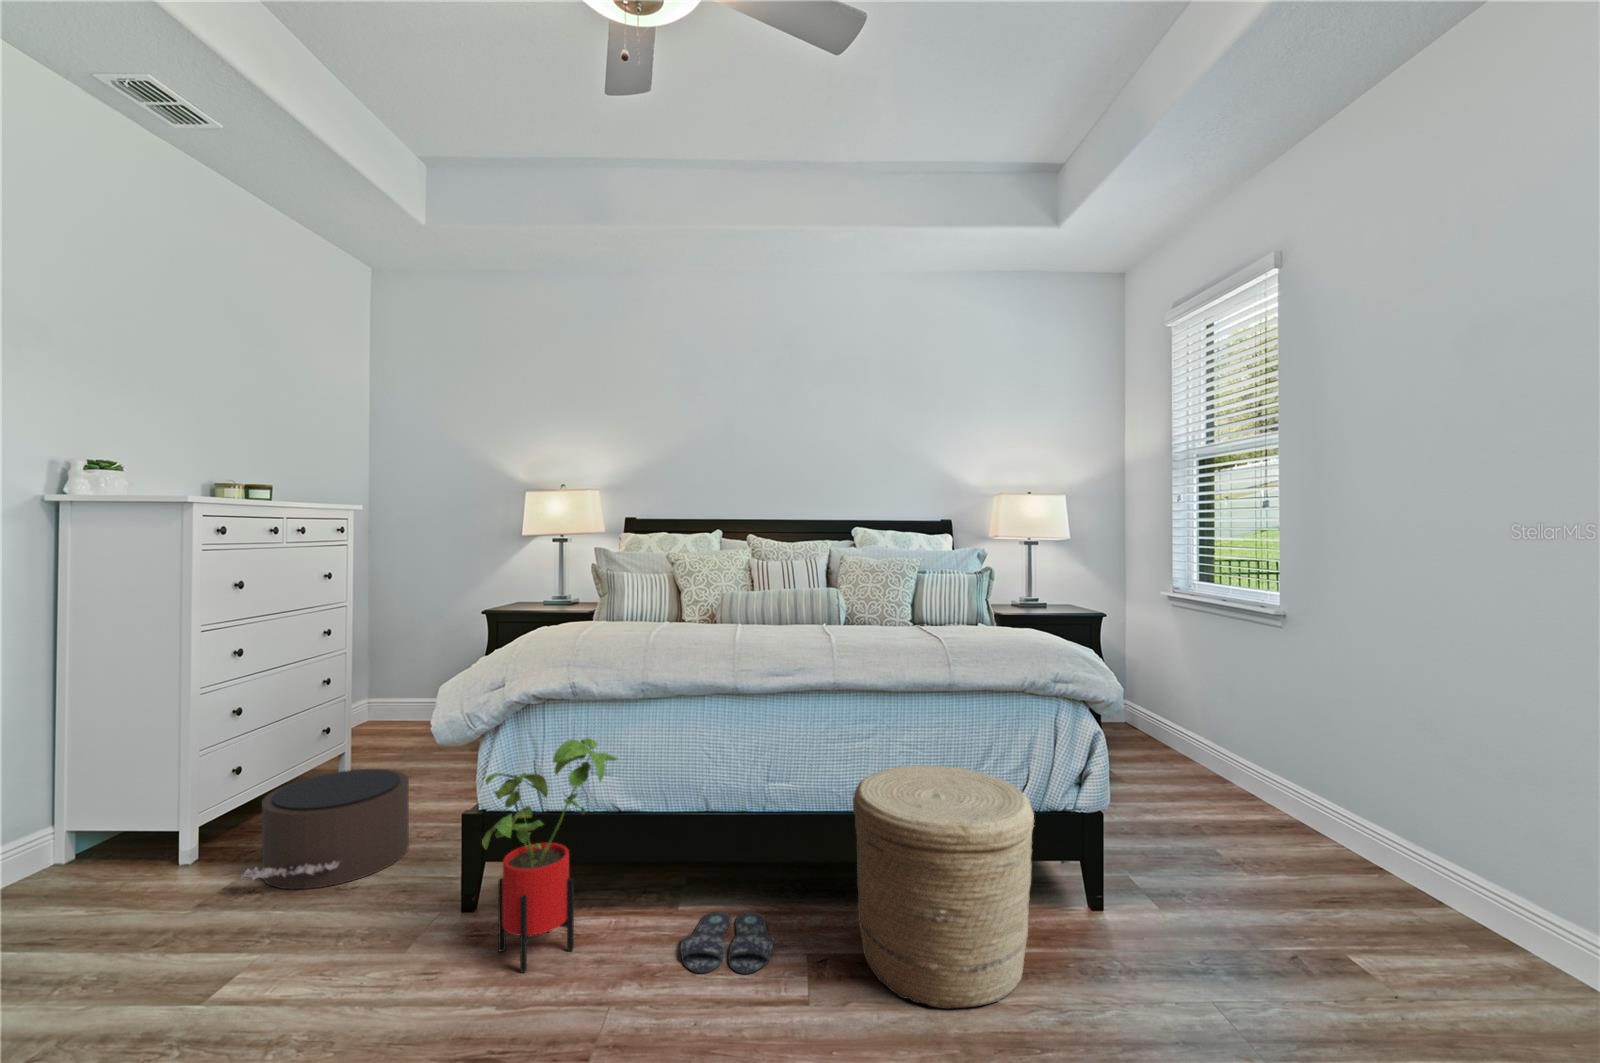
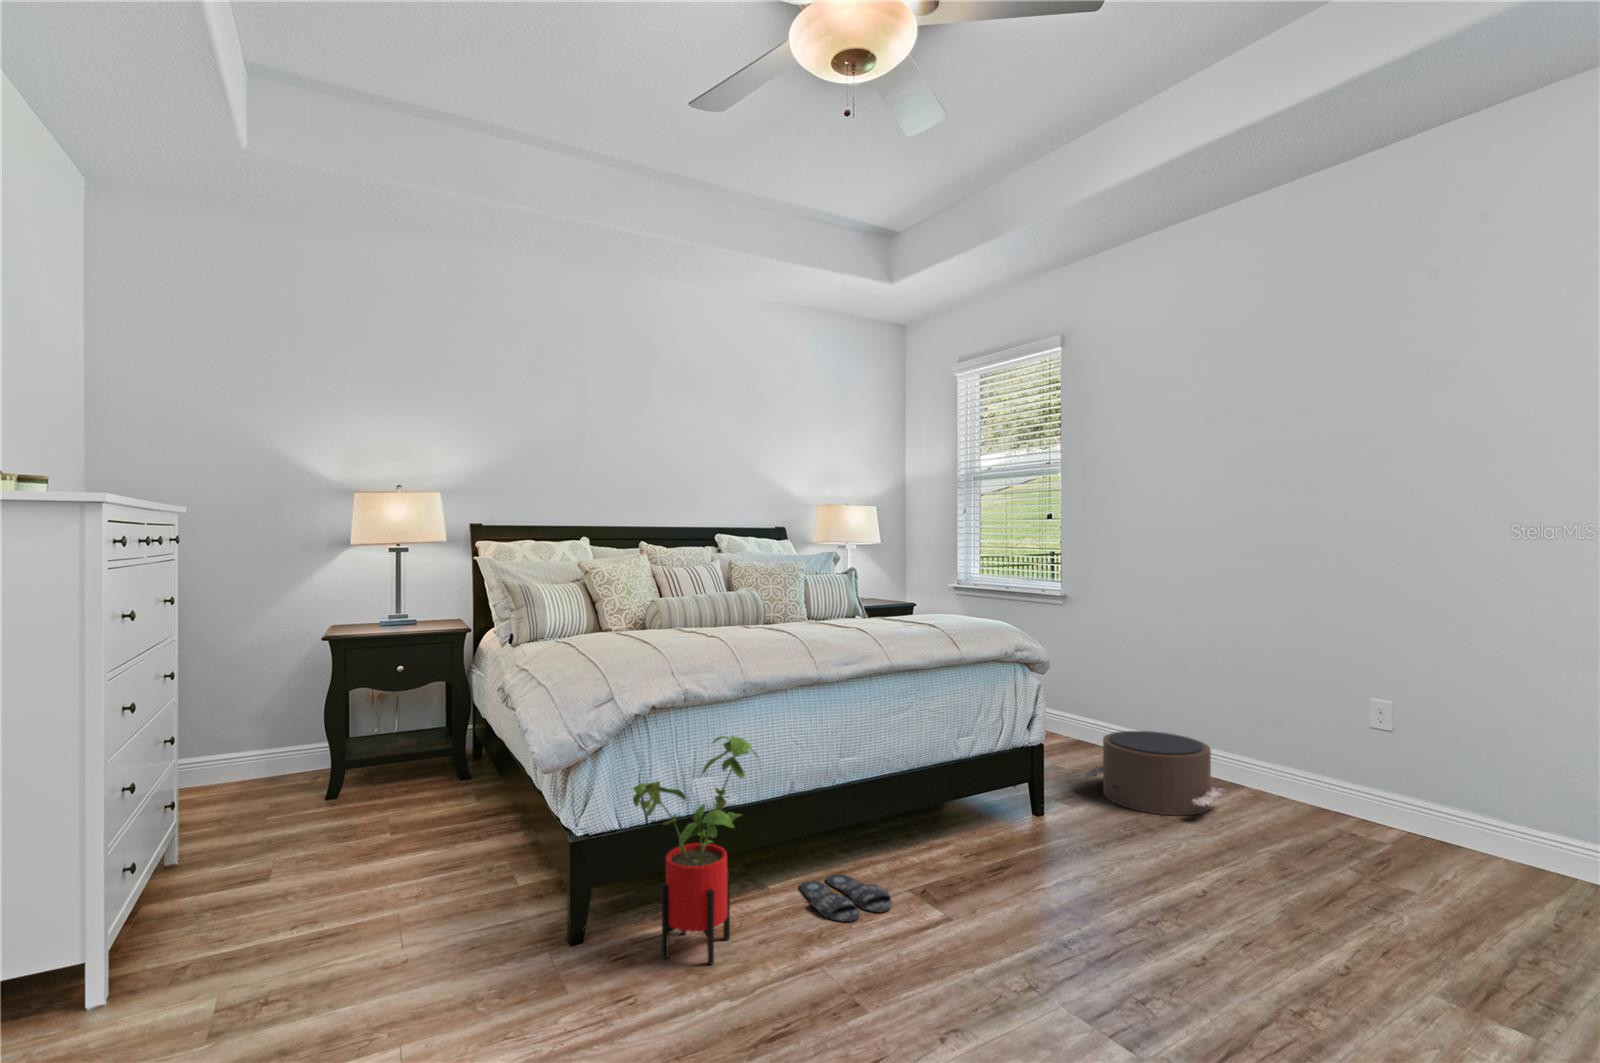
woven basket: present [853,765,1034,1009] -> none [925,723,1069,894]
pouf: present [241,769,409,889] -> present [1082,731,1224,816]

